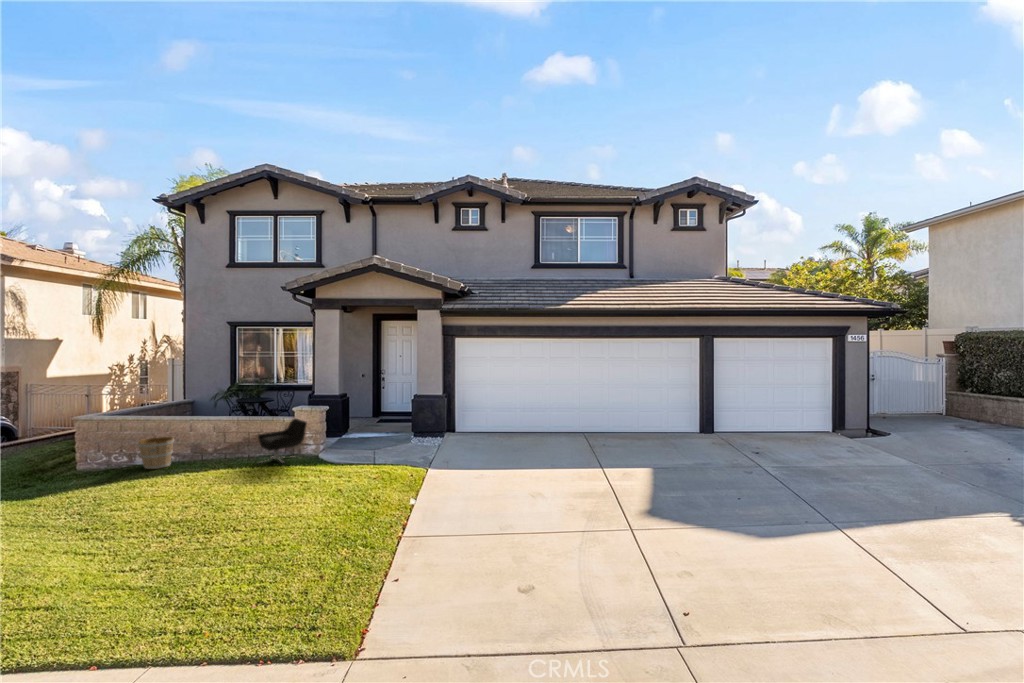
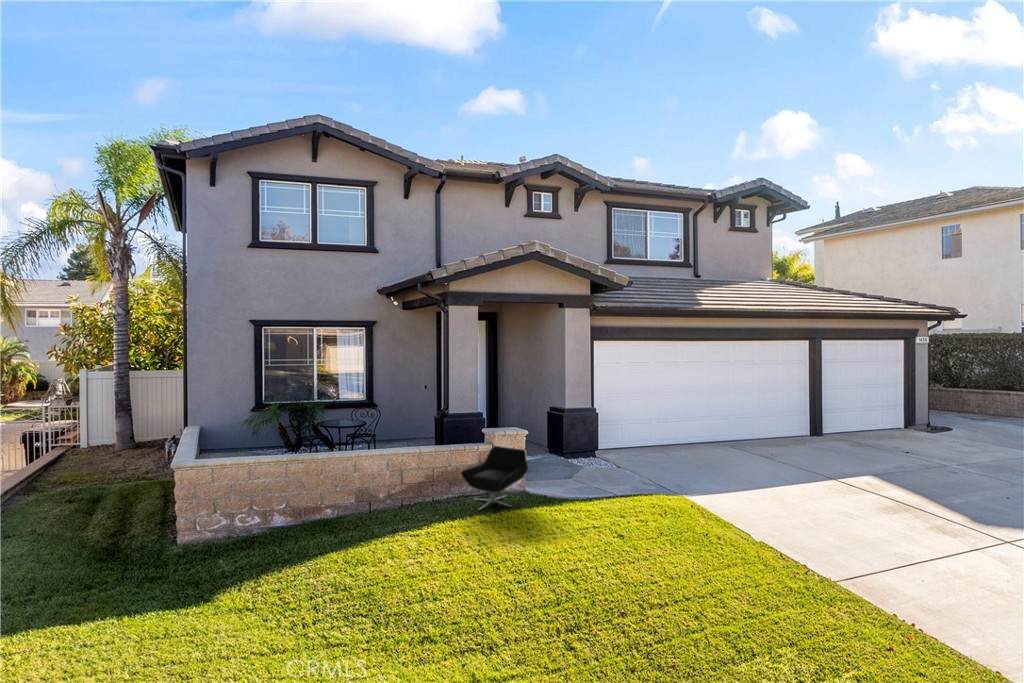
wooden bucket: present [137,437,174,469] -> none [296,482,345,533]

